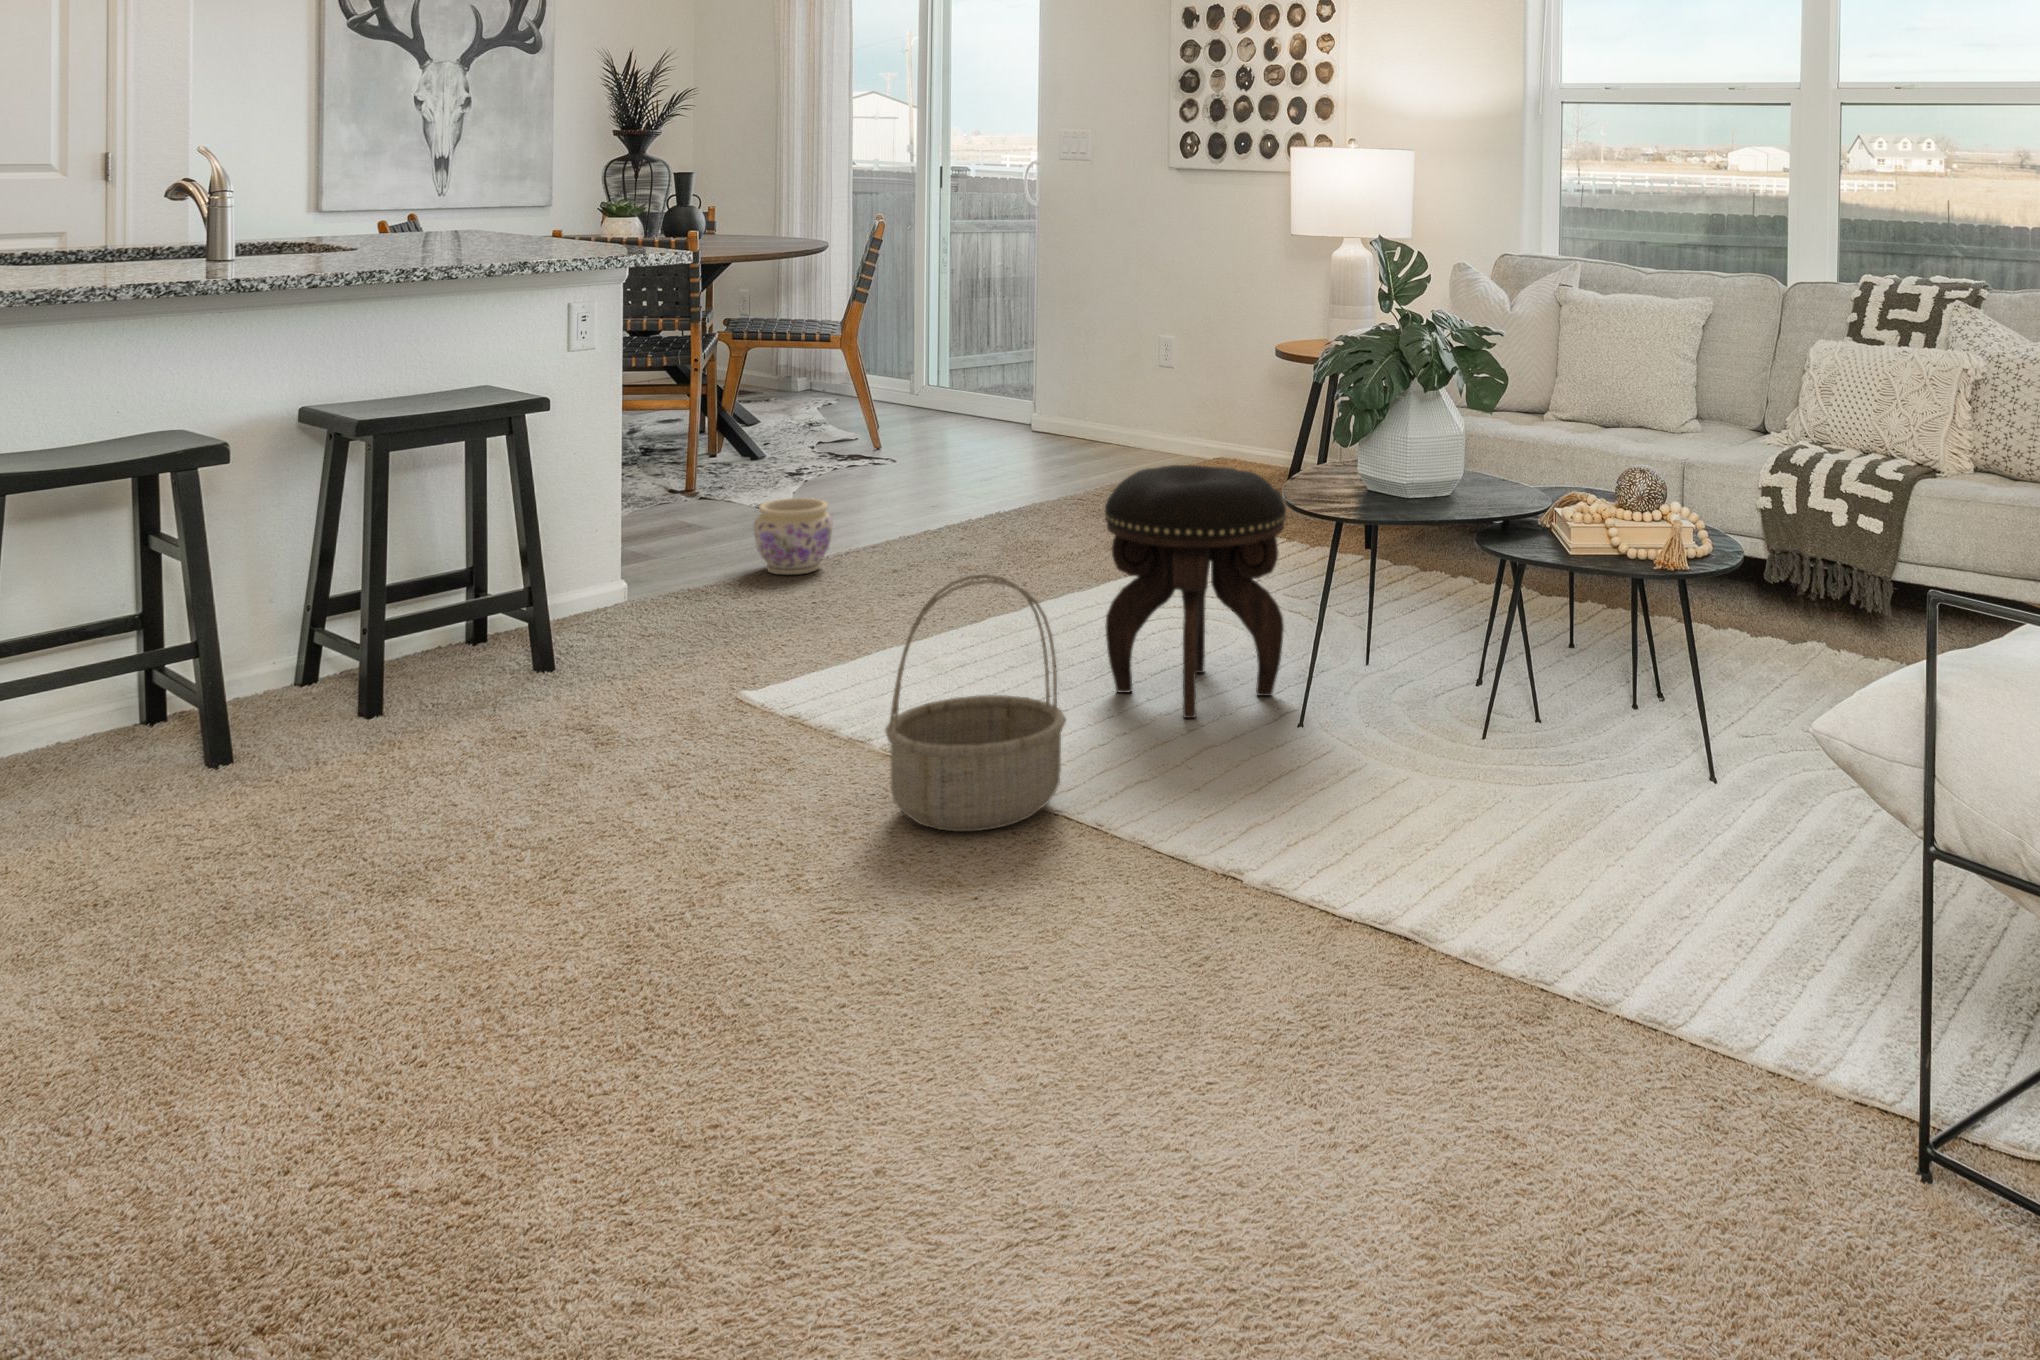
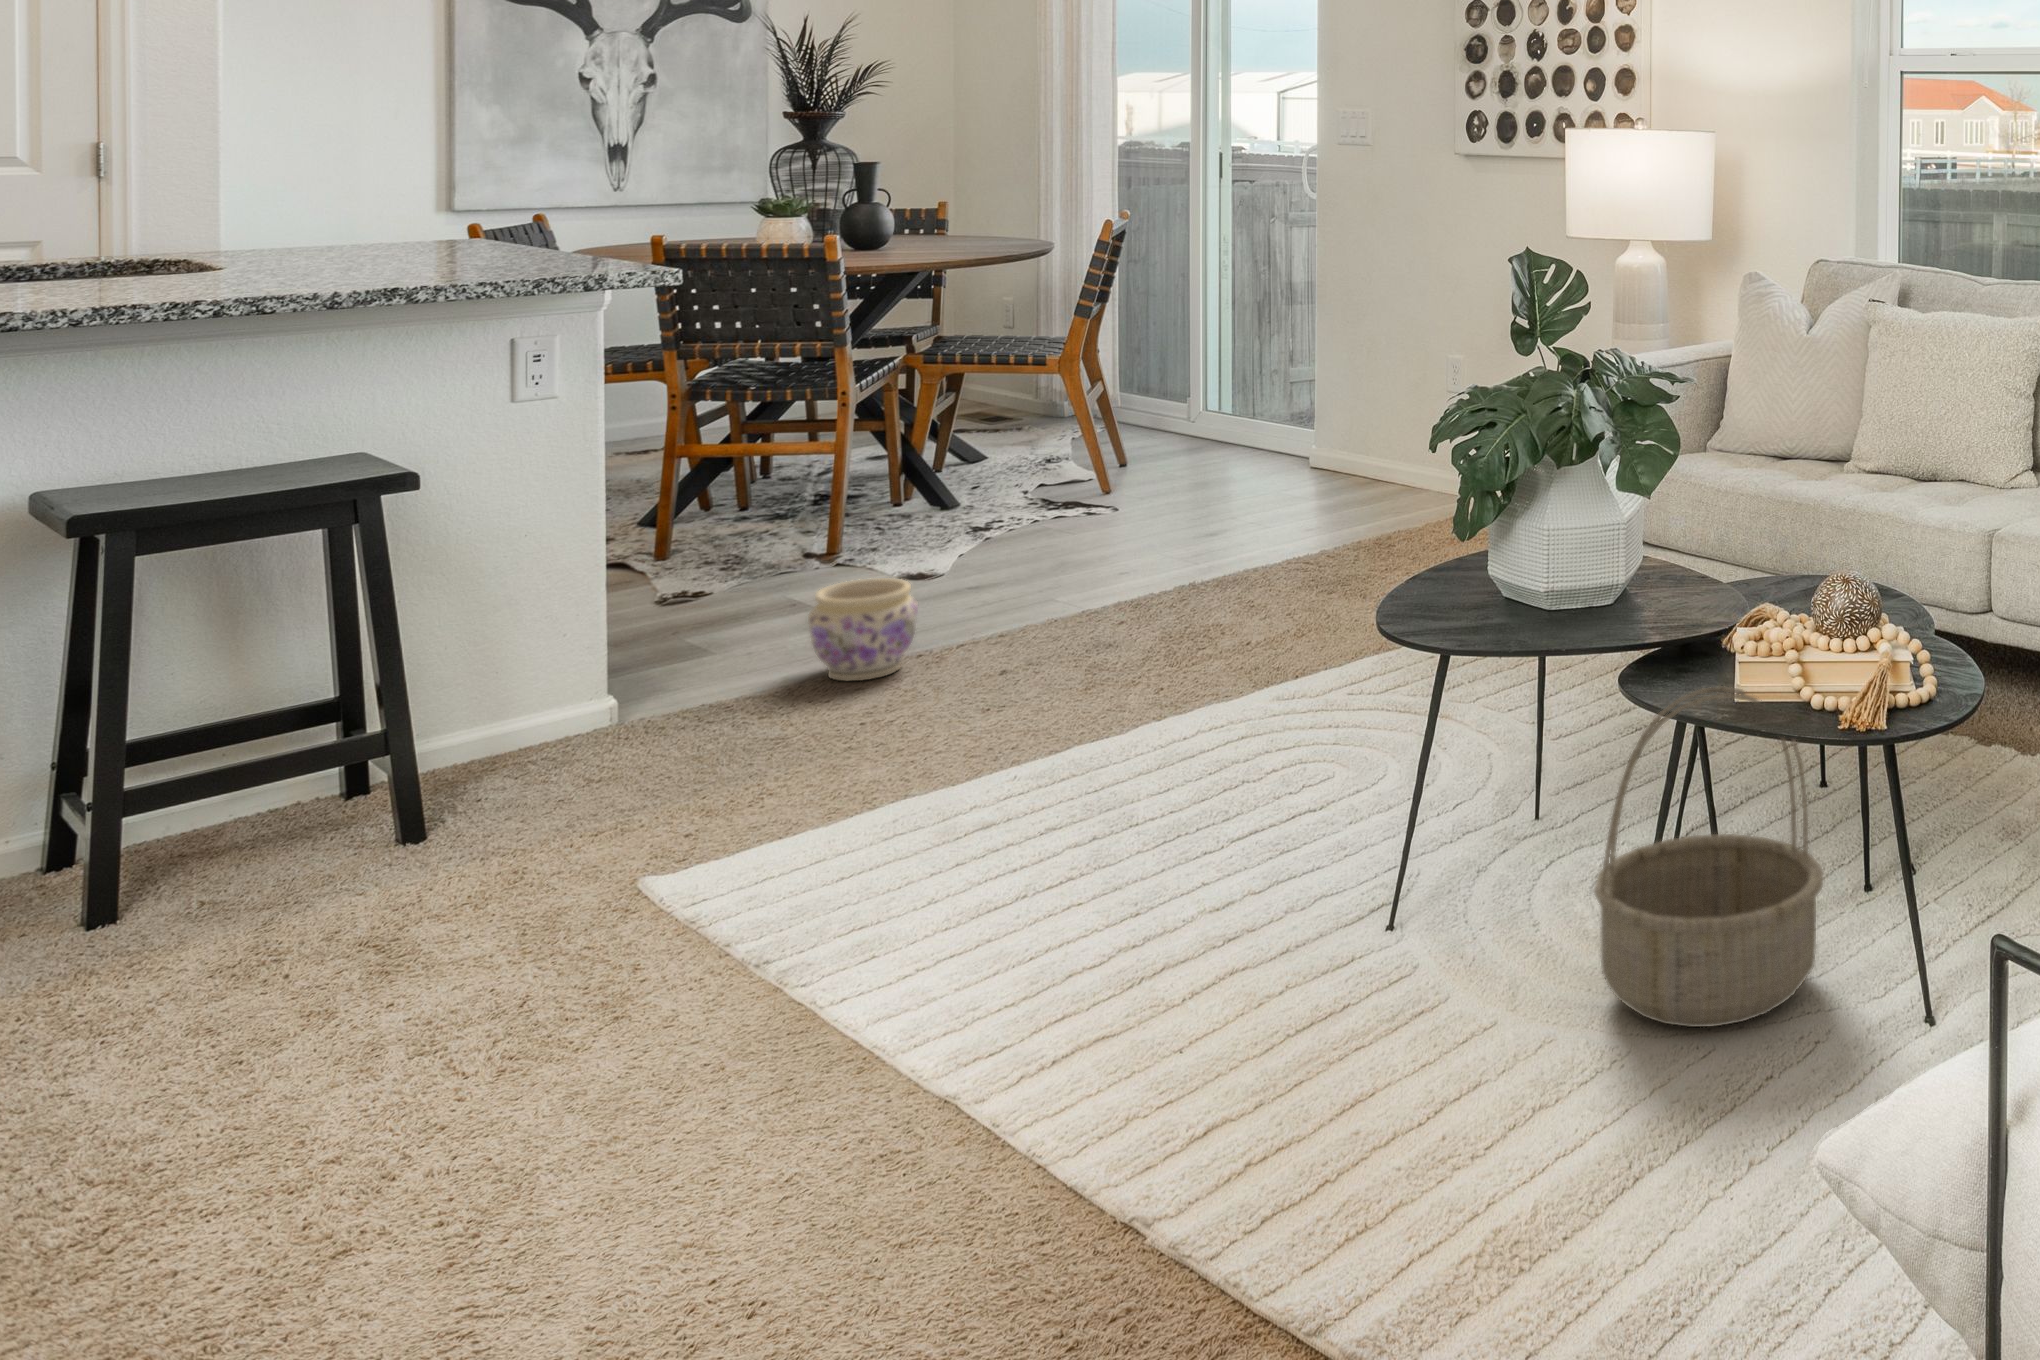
footstool: present [1105,465,1286,718] -> none [1128,563,1387,930]
basket: present [885,574,1066,832] -> present [1594,686,1823,1027]

